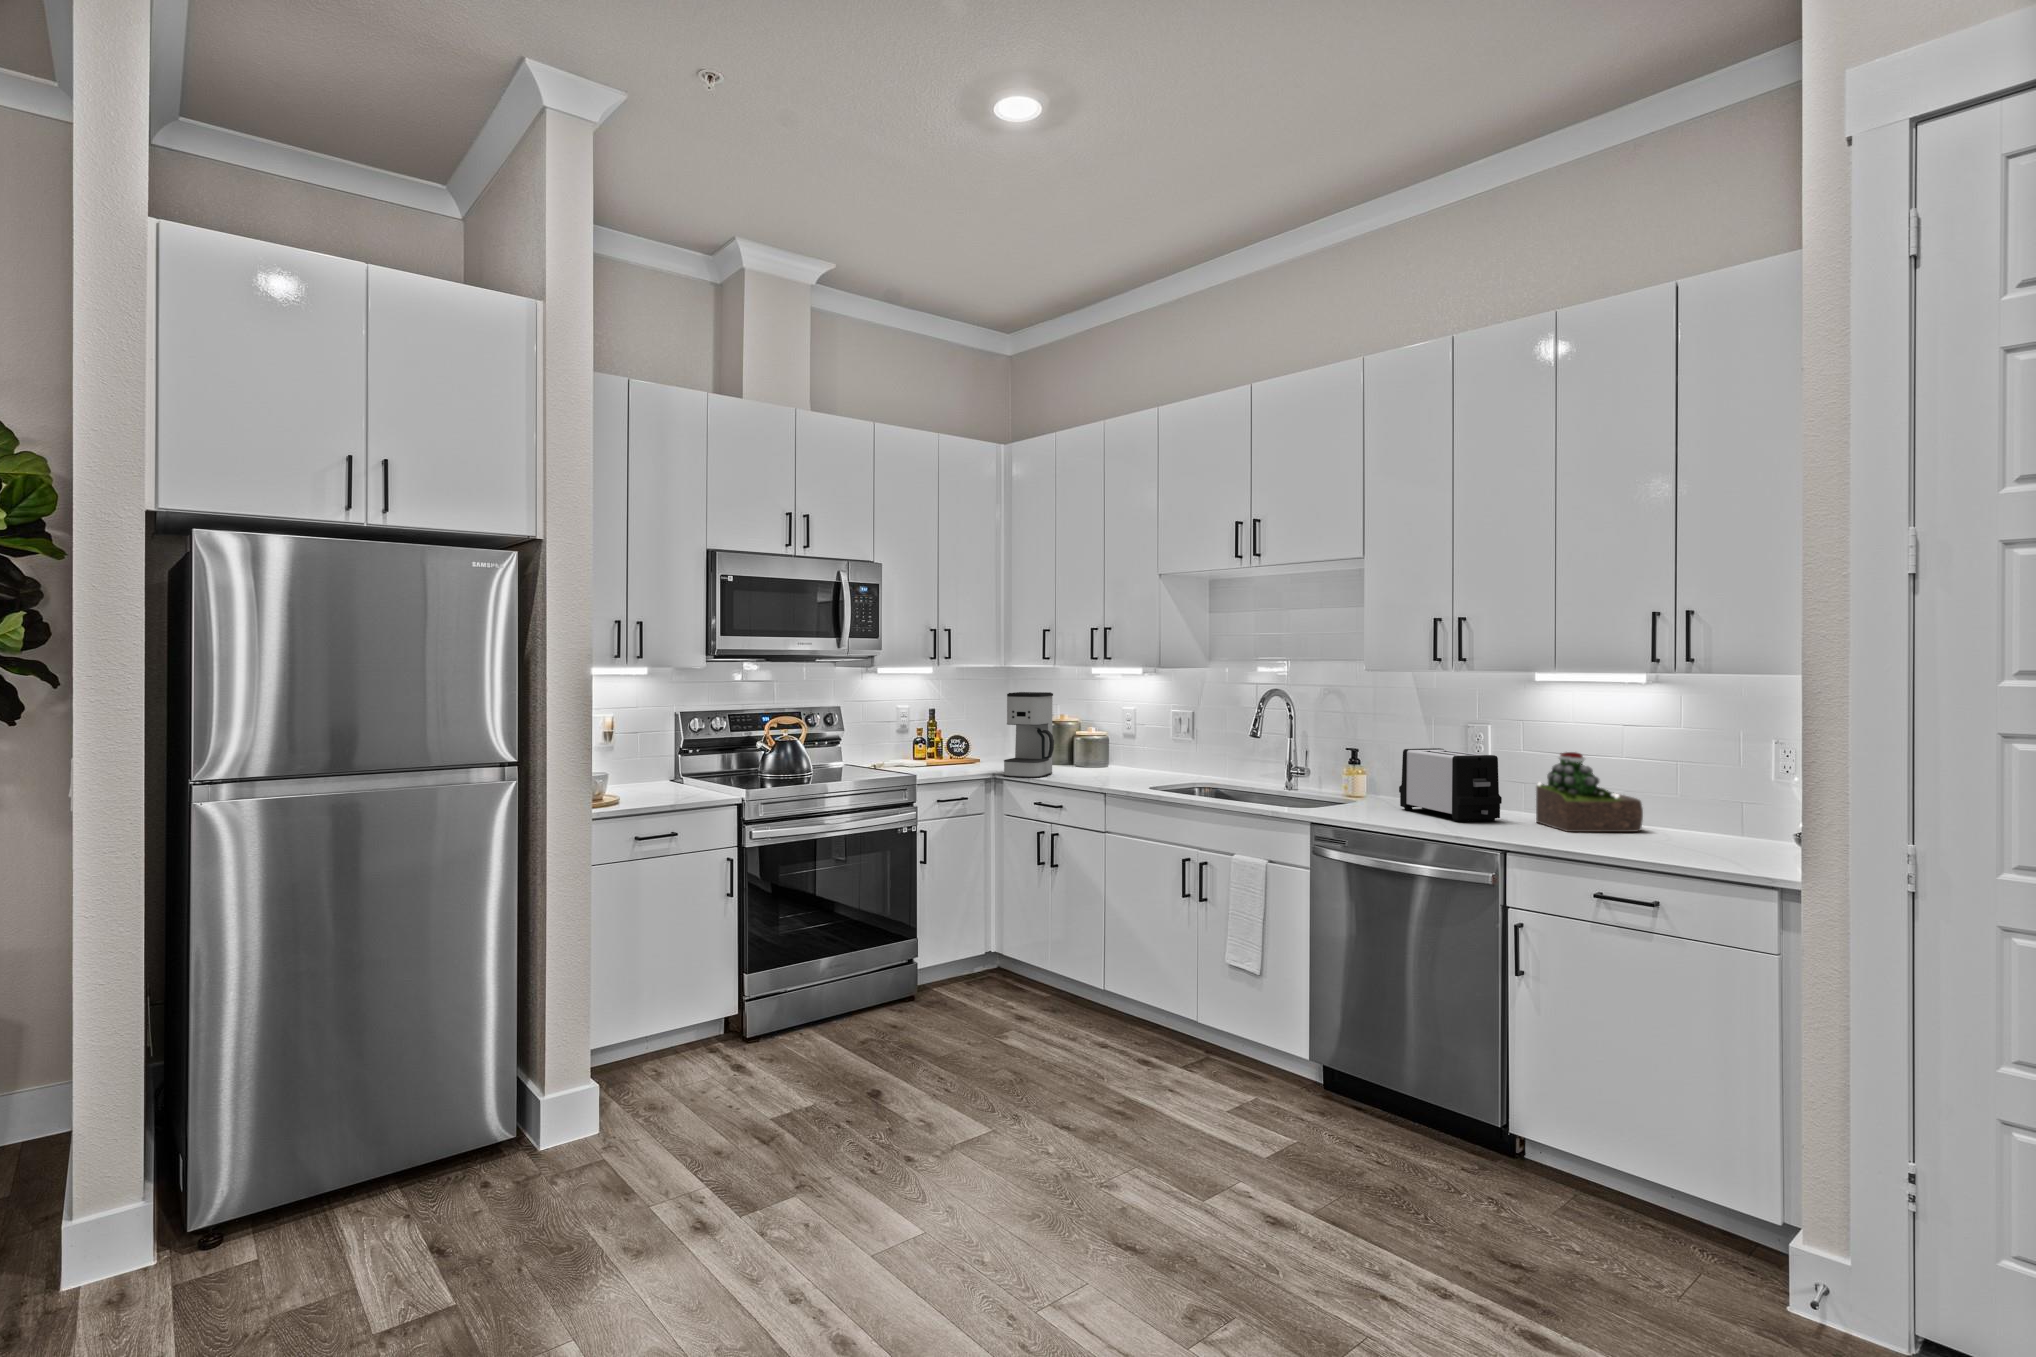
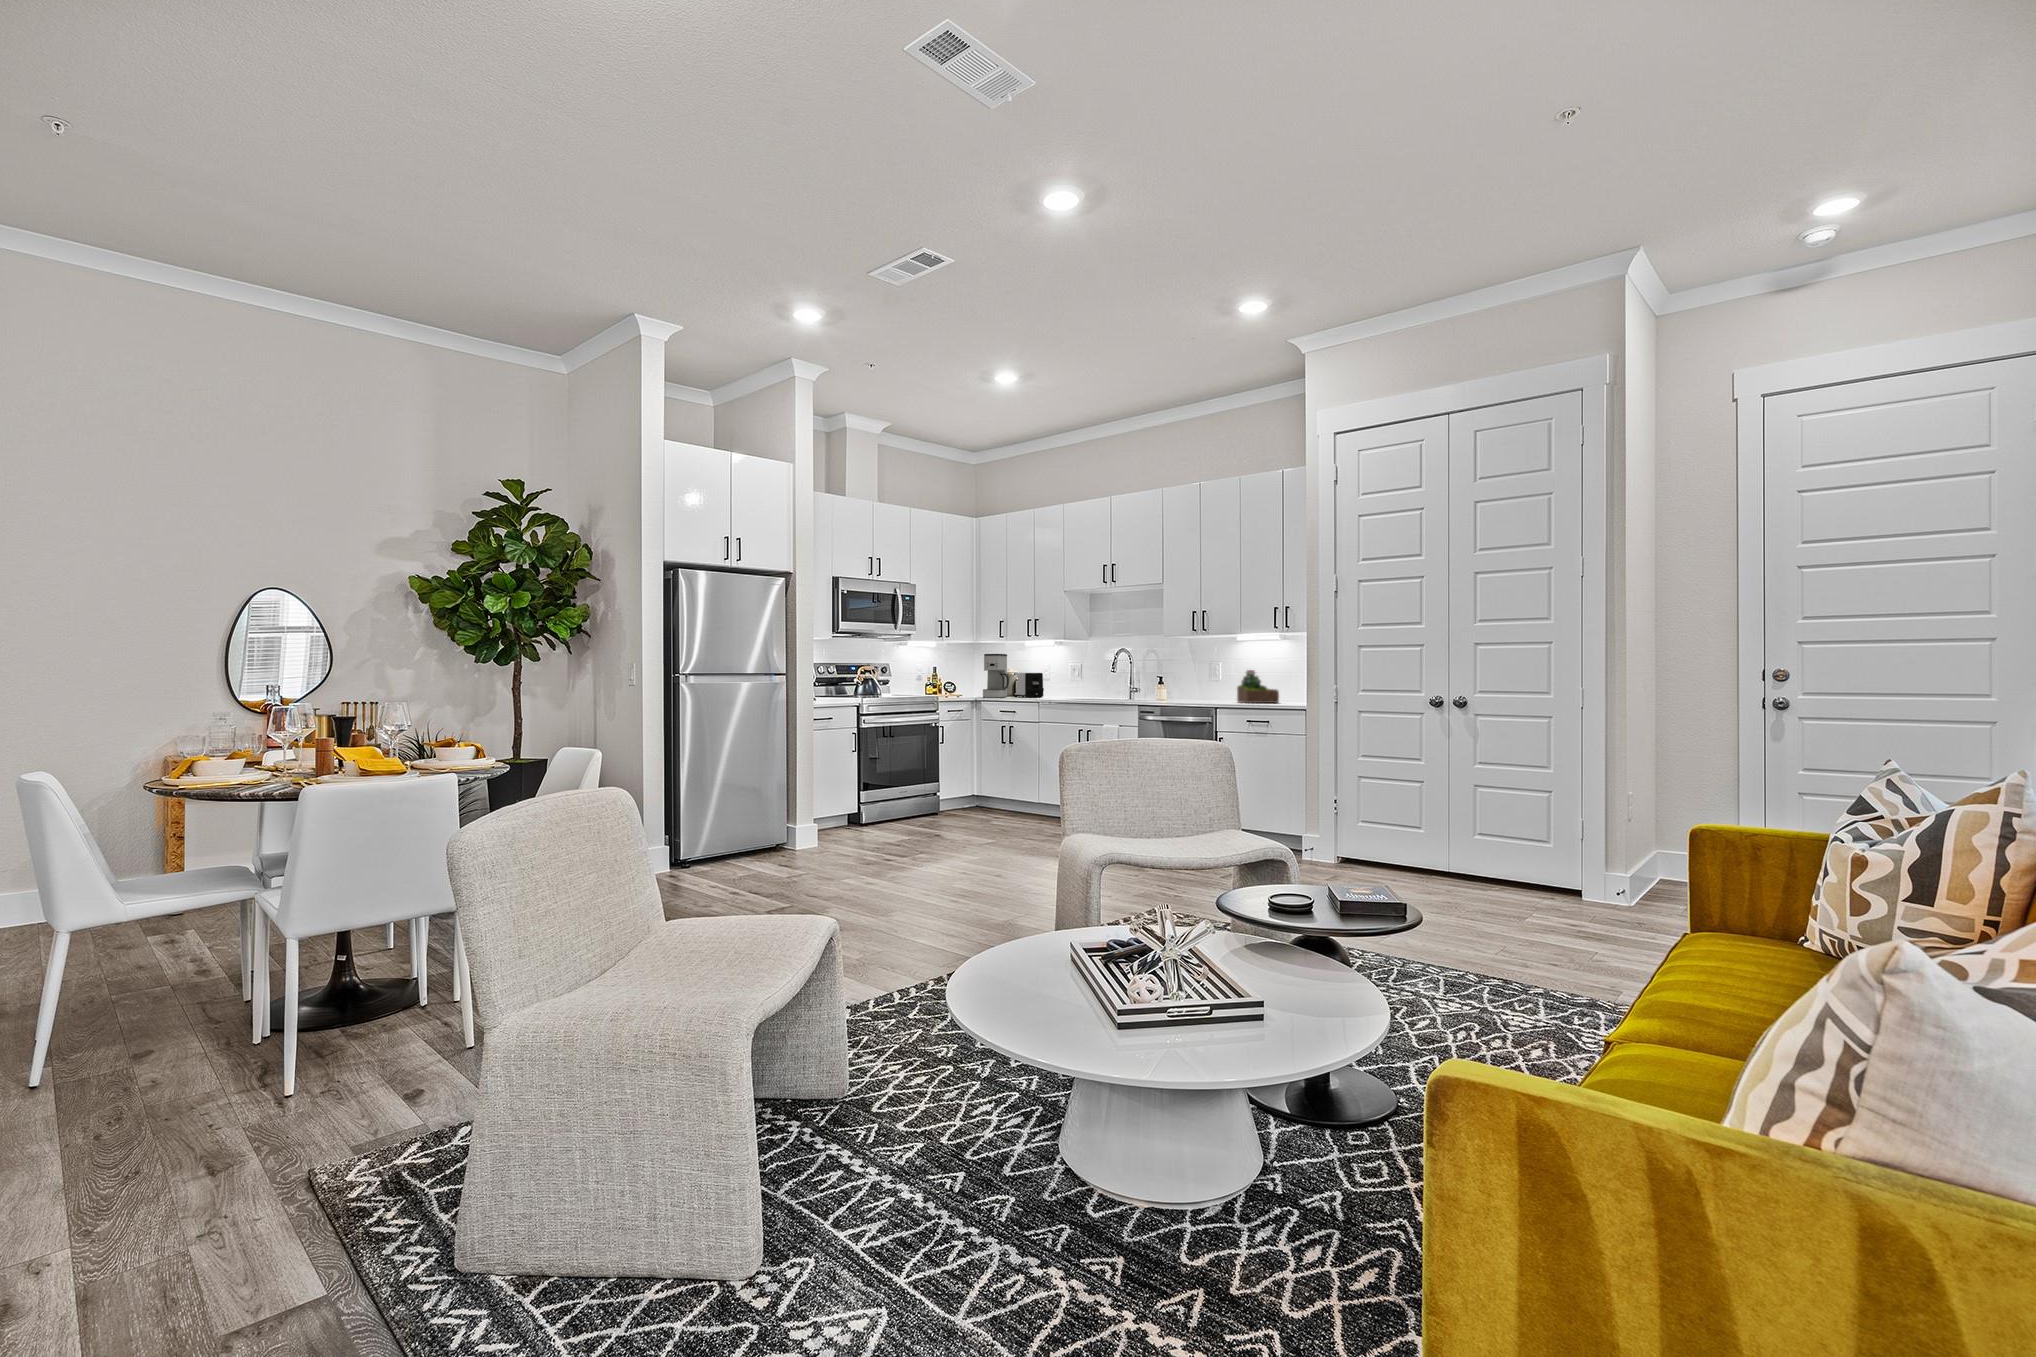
toaster: present [1399,748,1502,822] -> present [1013,673,1044,698]

